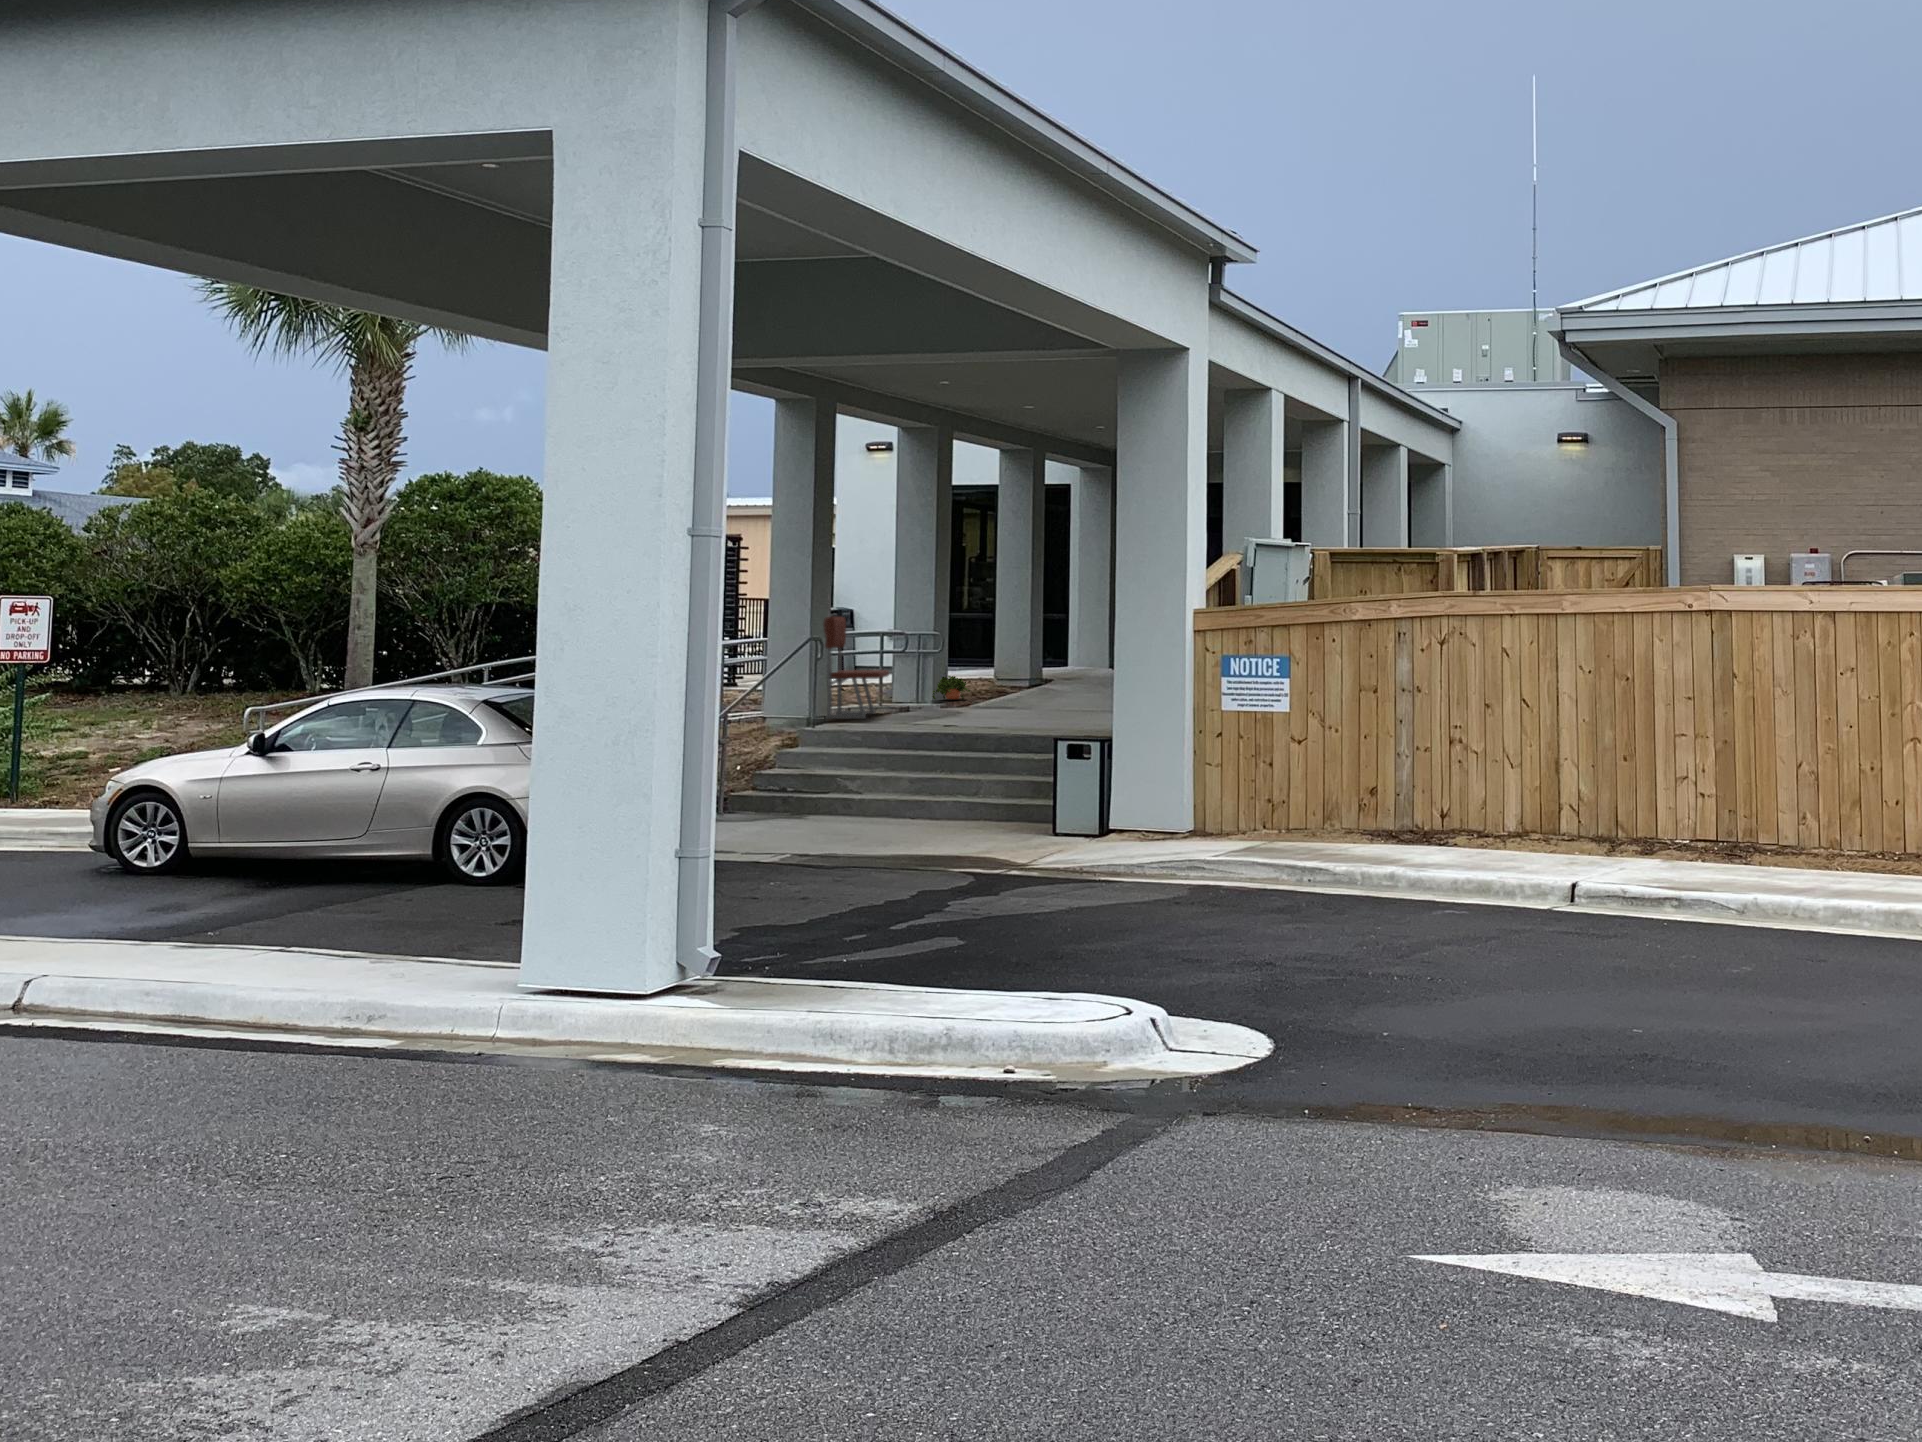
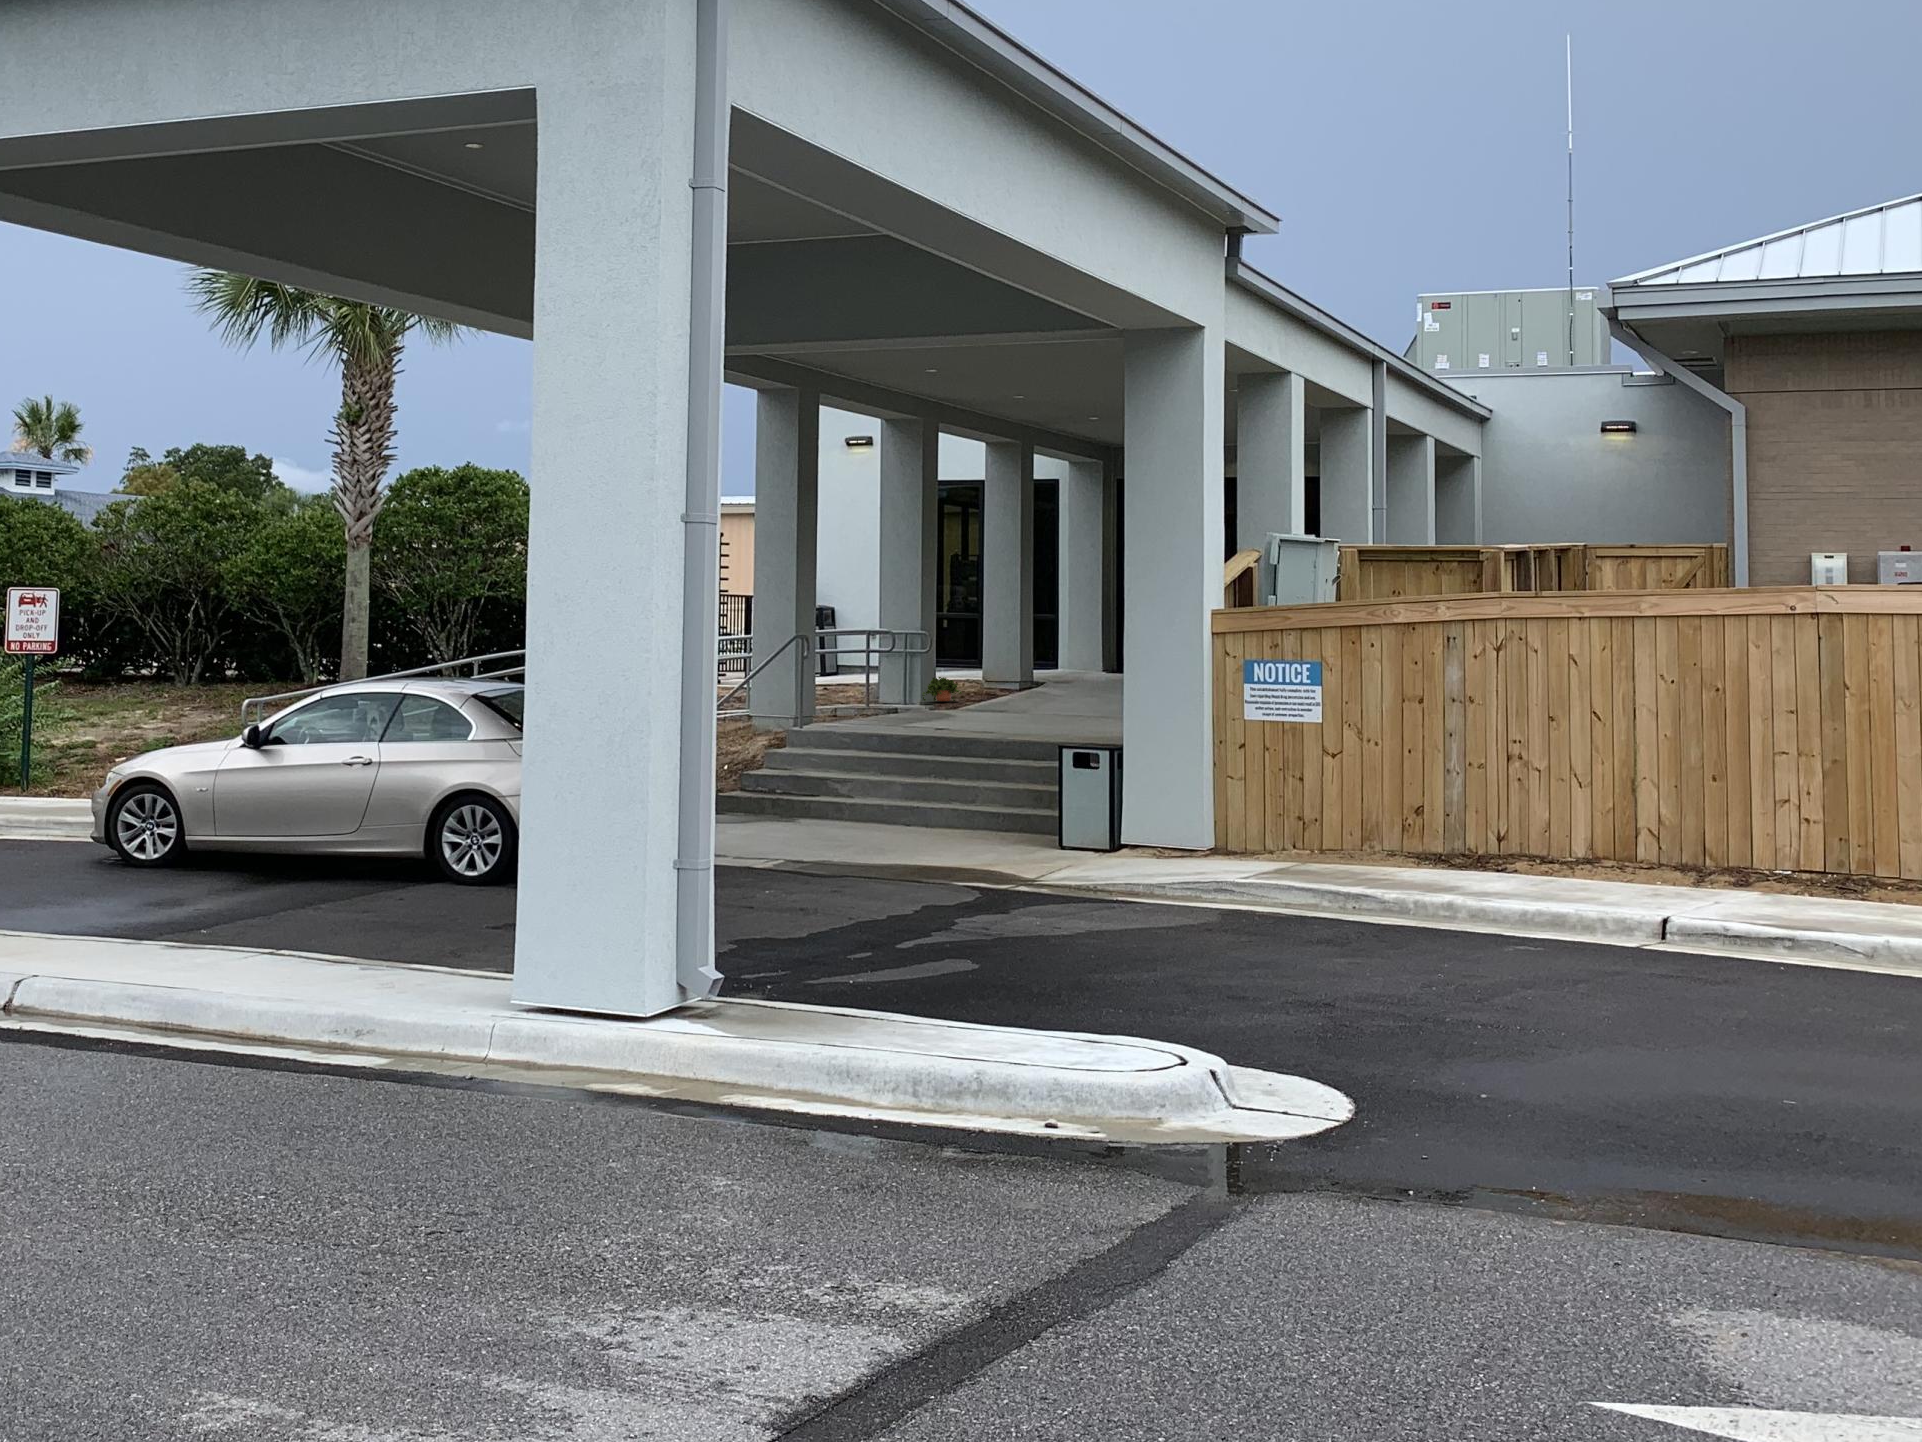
bench: present [823,617,889,719] -> none [812,615,879,720]

